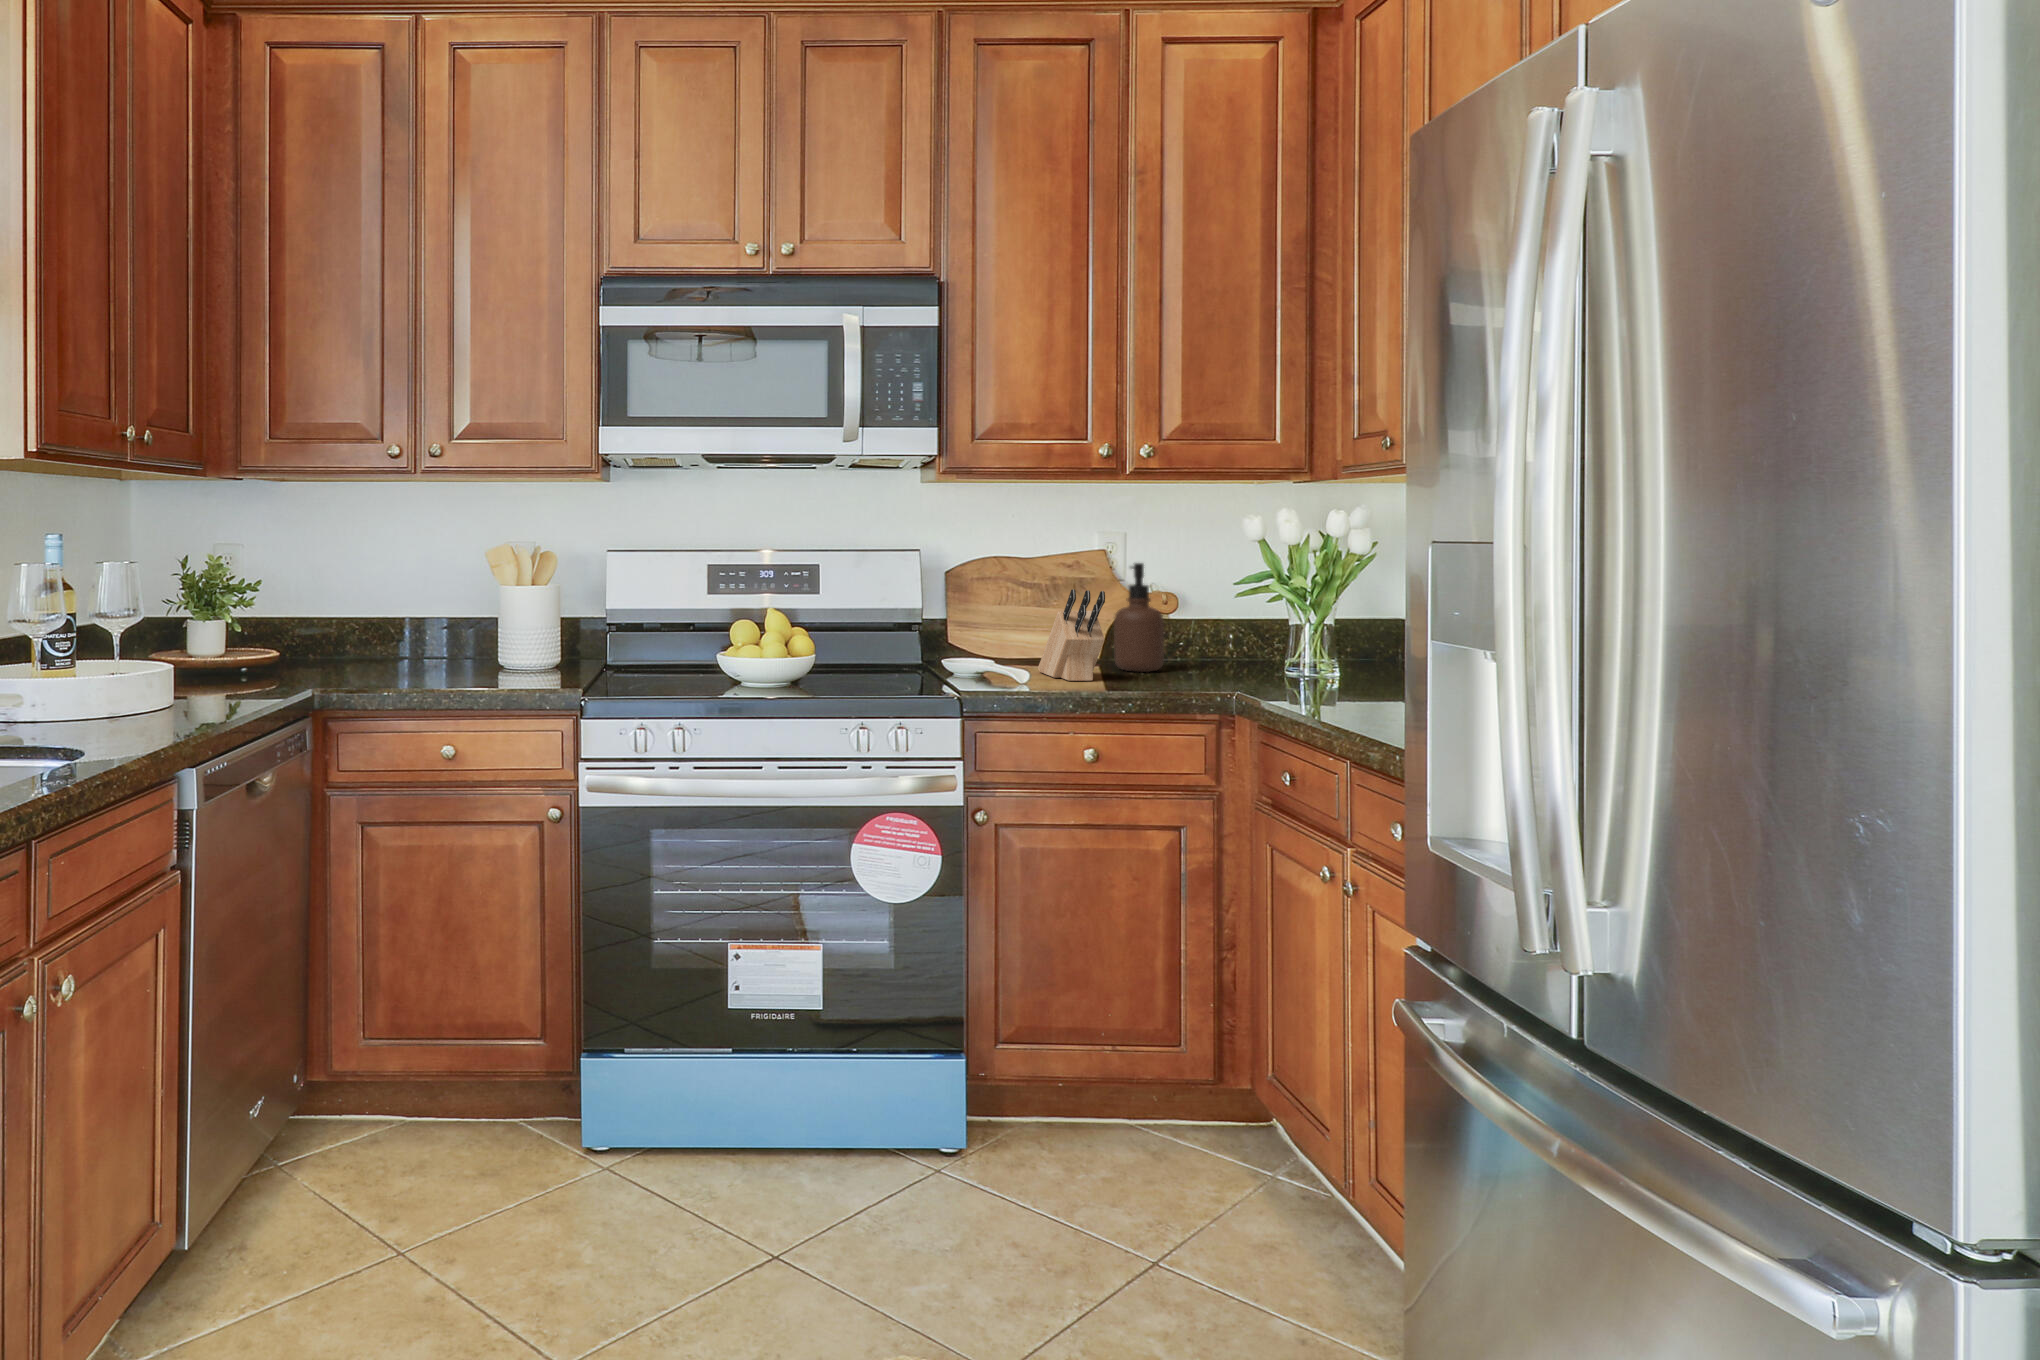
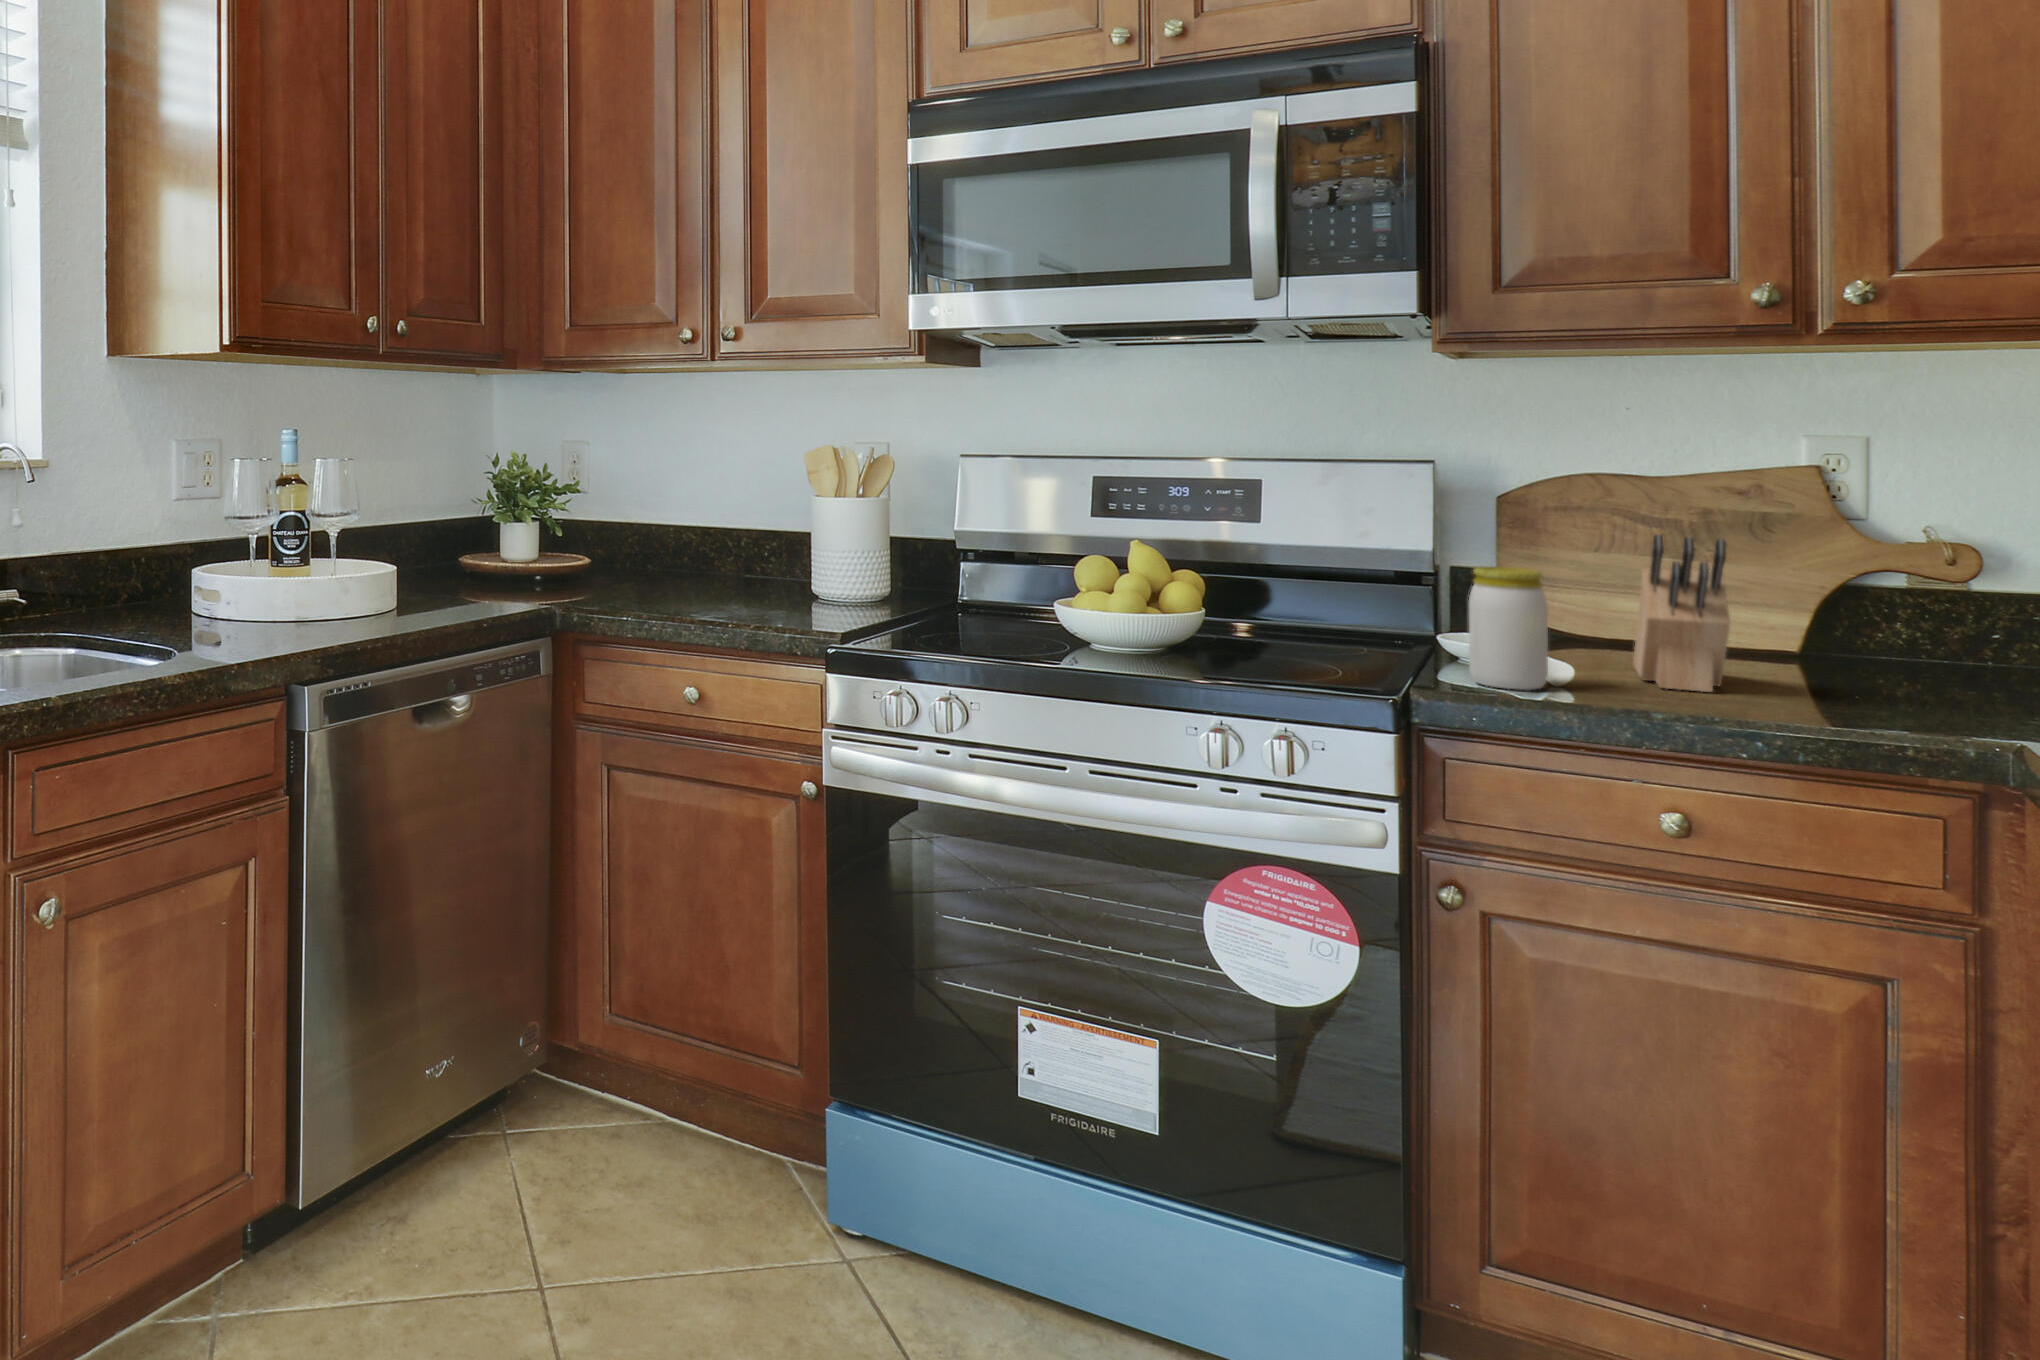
soap dispenser: present [1114,563,1164,672] -> none [1805,491,1916,686]
jar: none [981,614,1023,687] -> present [1469,567,1548,690]

